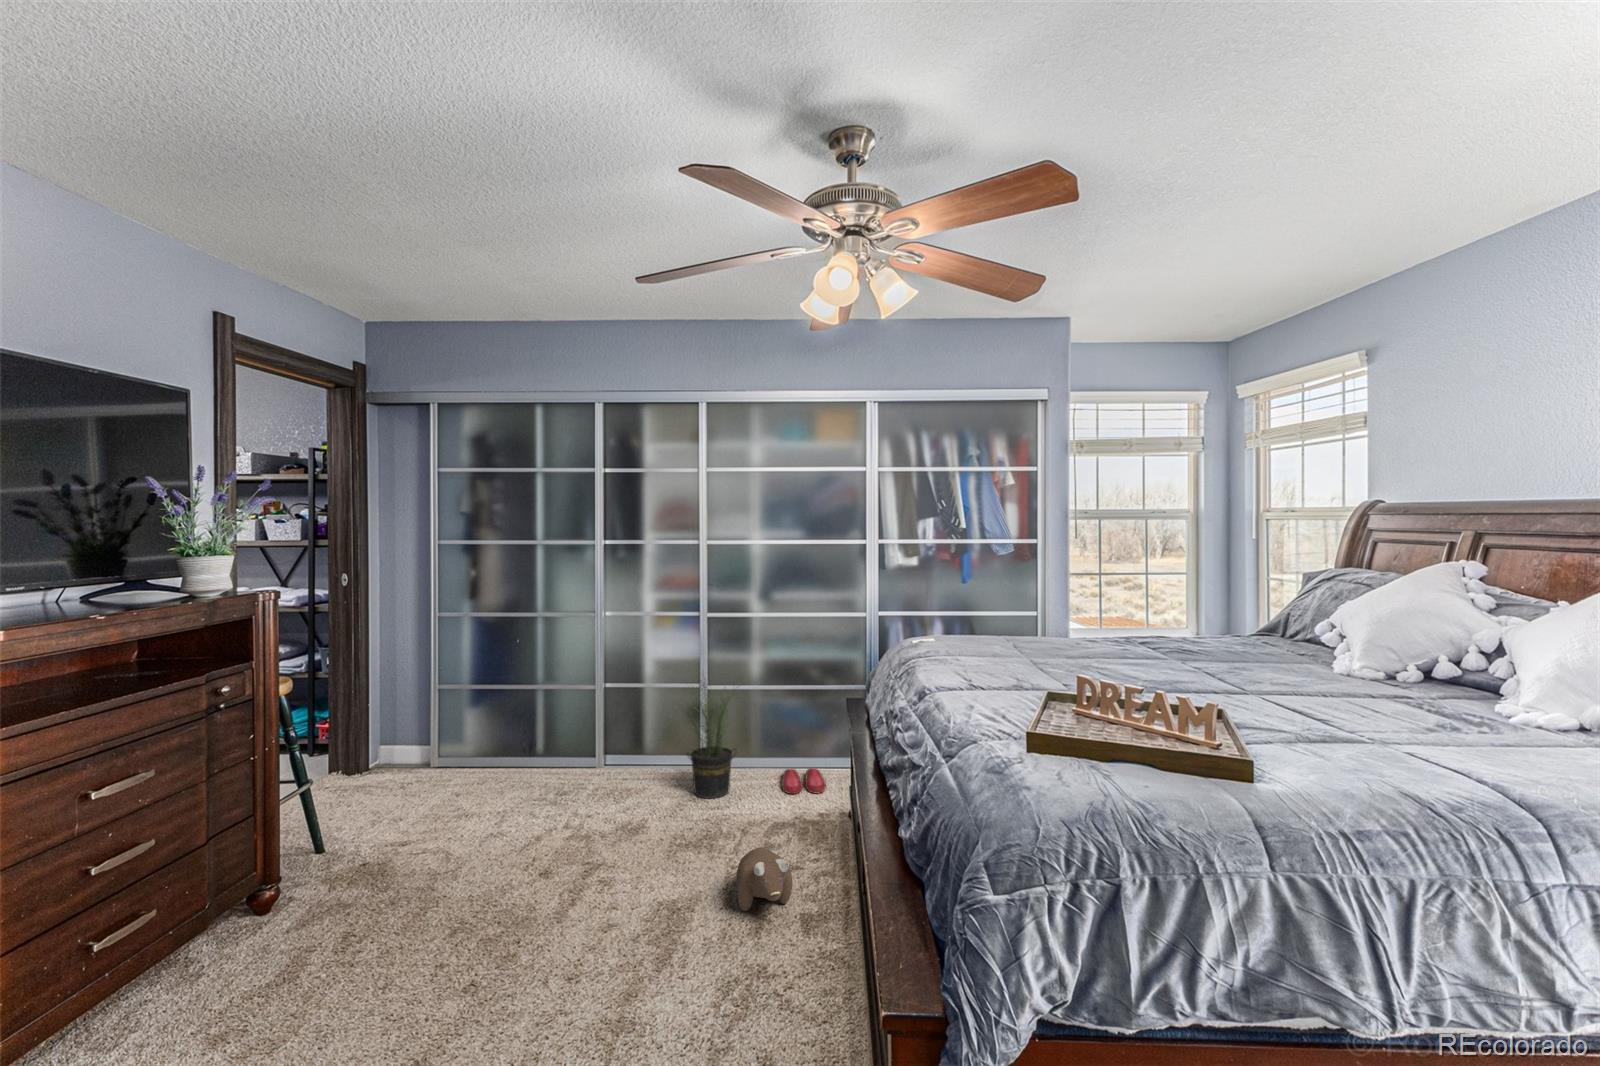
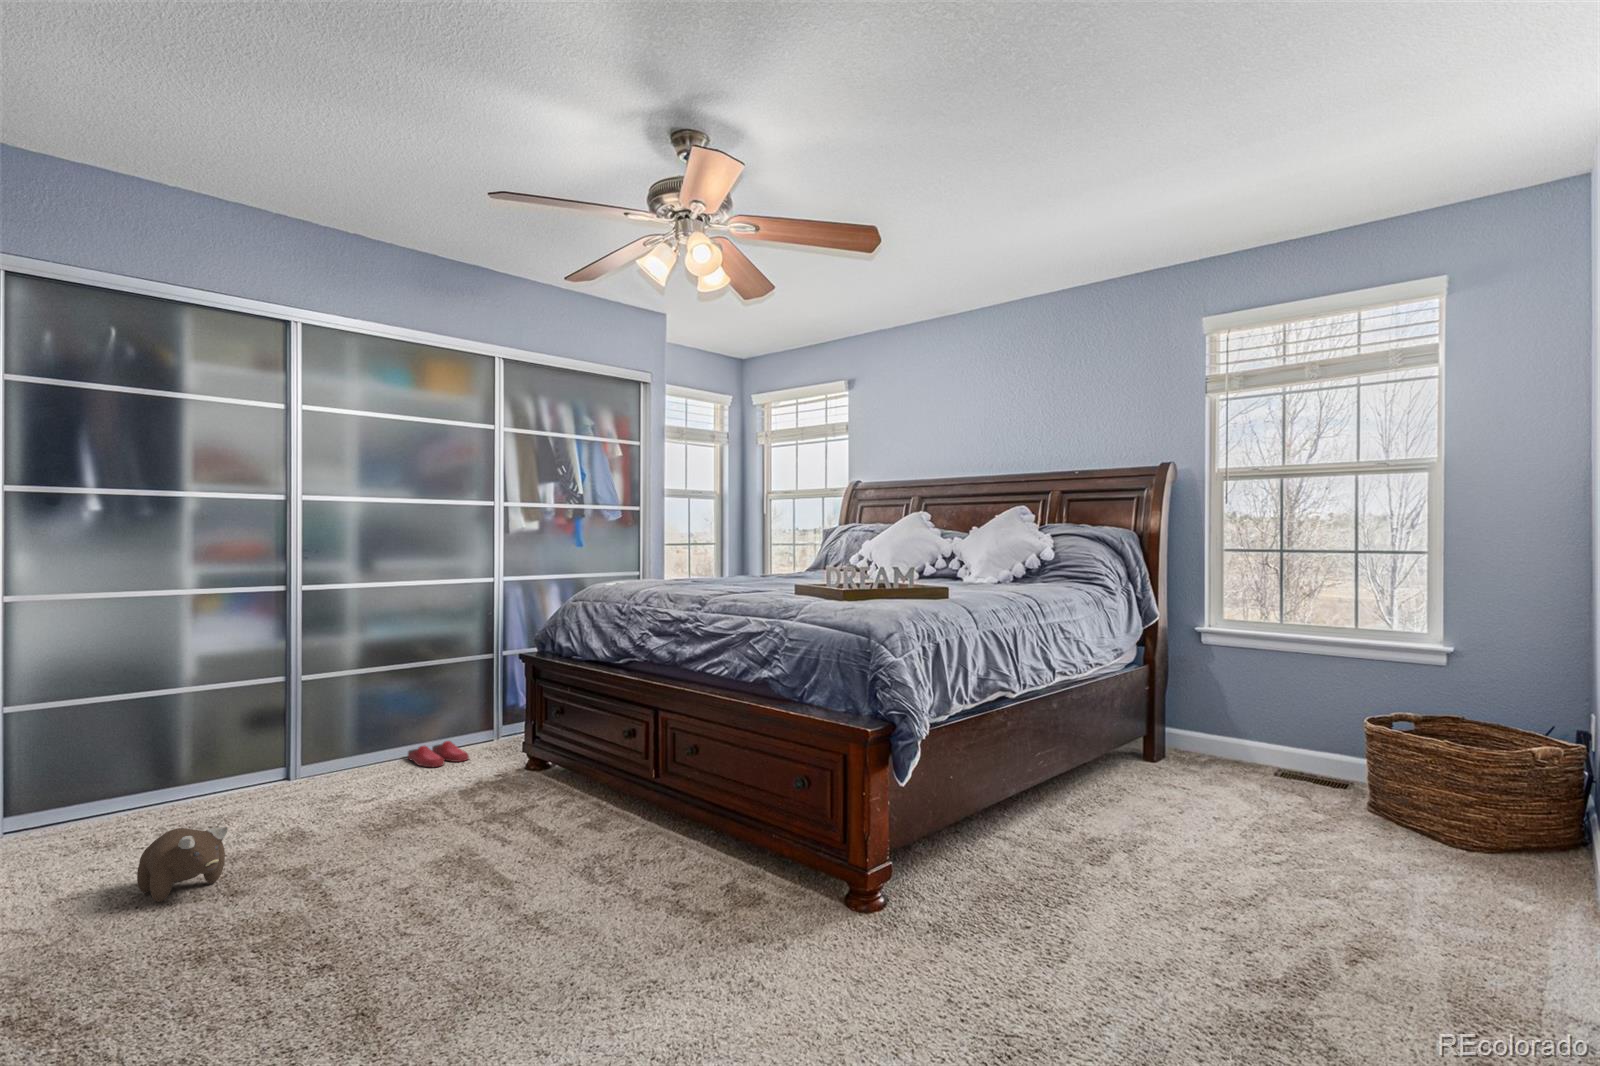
potted plant: present [678,675,738,799] -> none [283,645,385,791]
plush toy: present [736,847,792,911] -> present [137,827,228,902]

